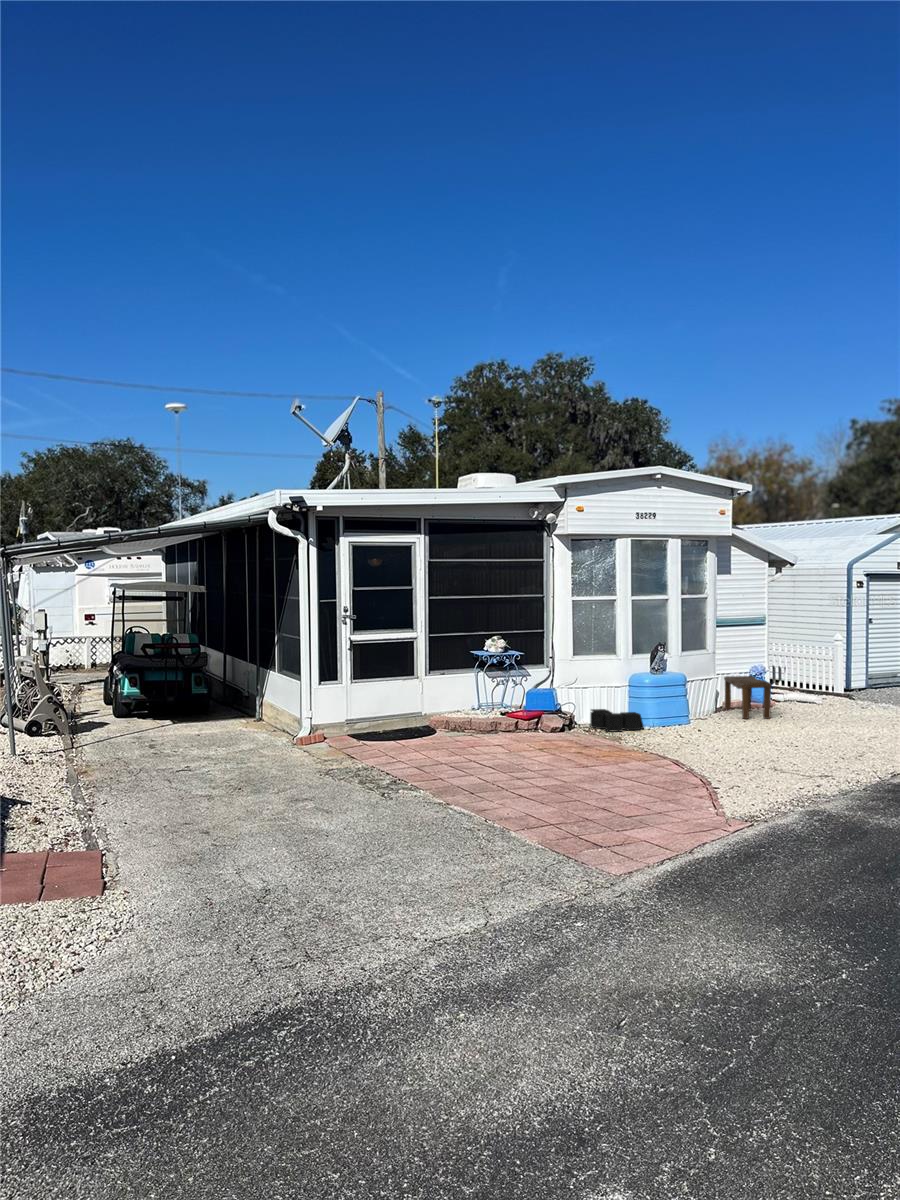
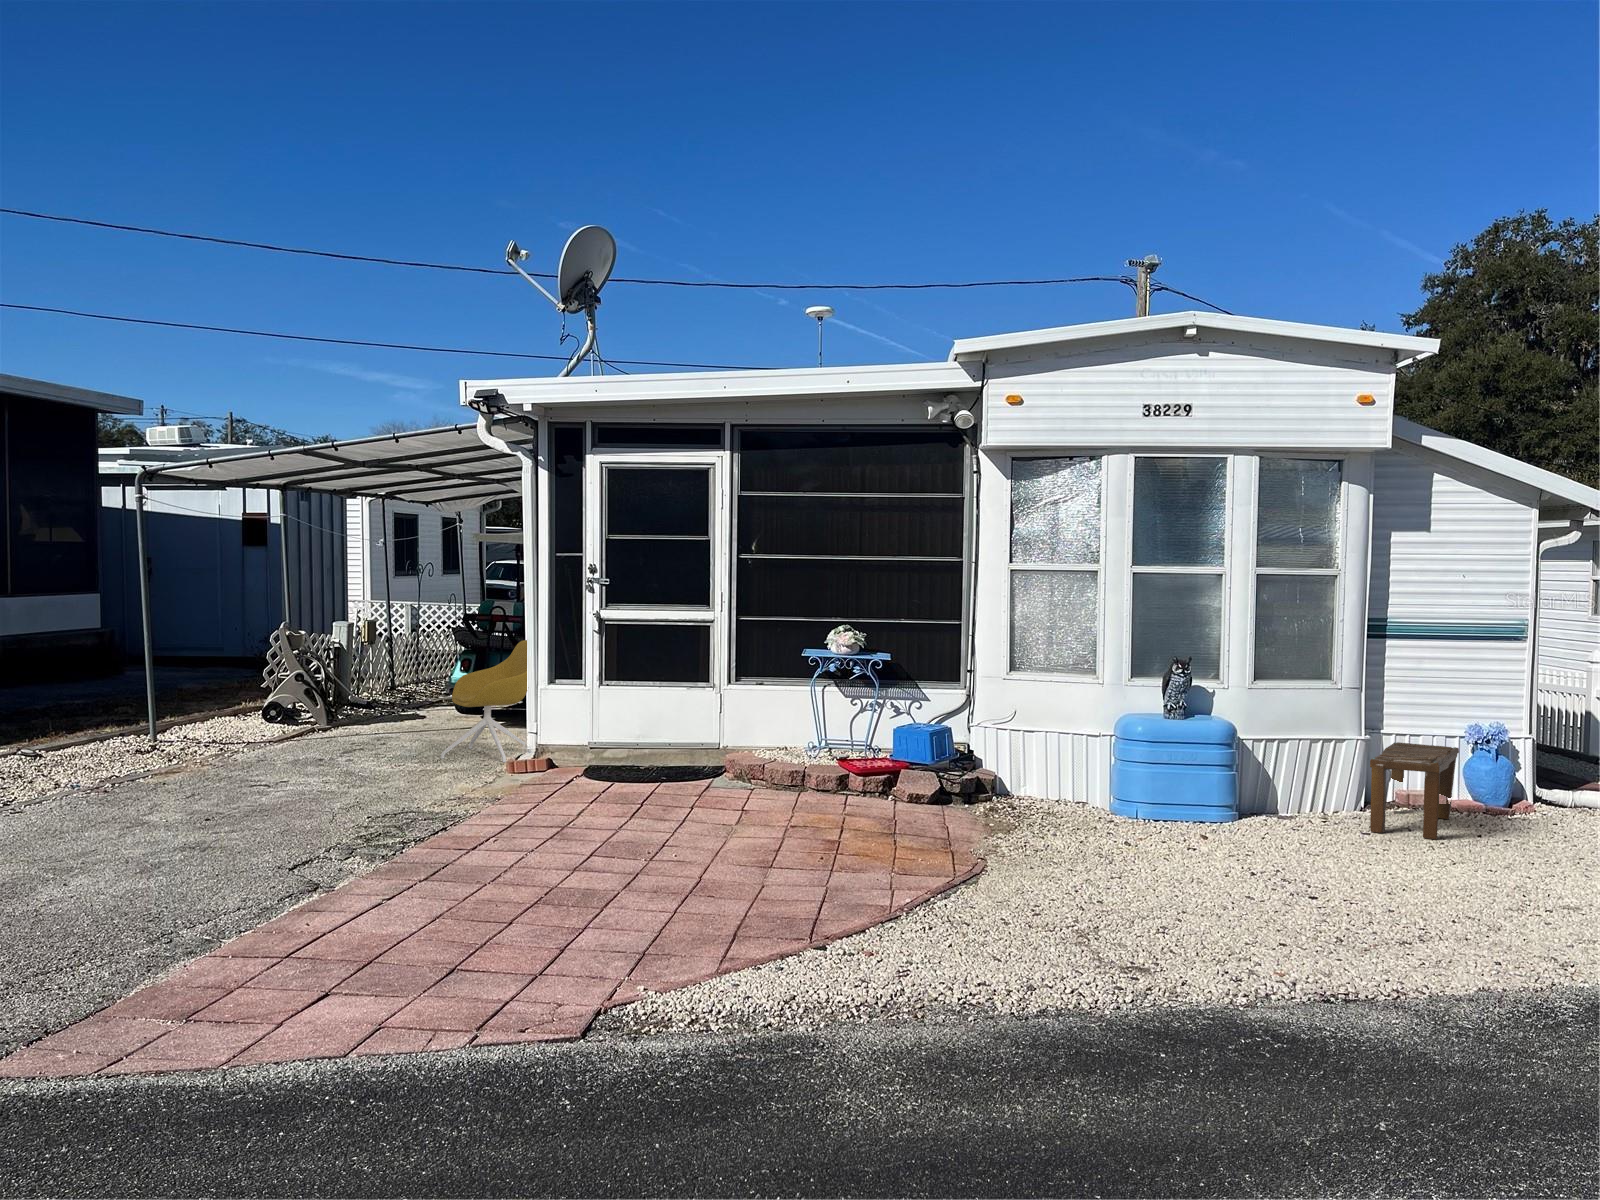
chair: none [229,661,291,749] -> present [440,640,531,762]
storage bin: present [590,709,644,732] -> none [1011,770,1097,819]

